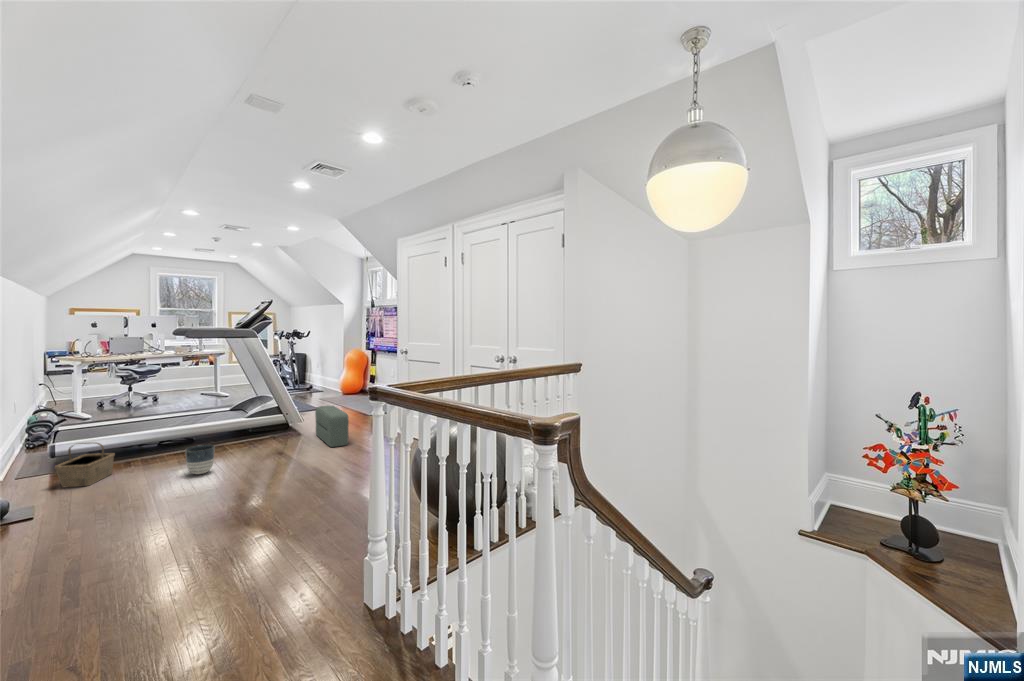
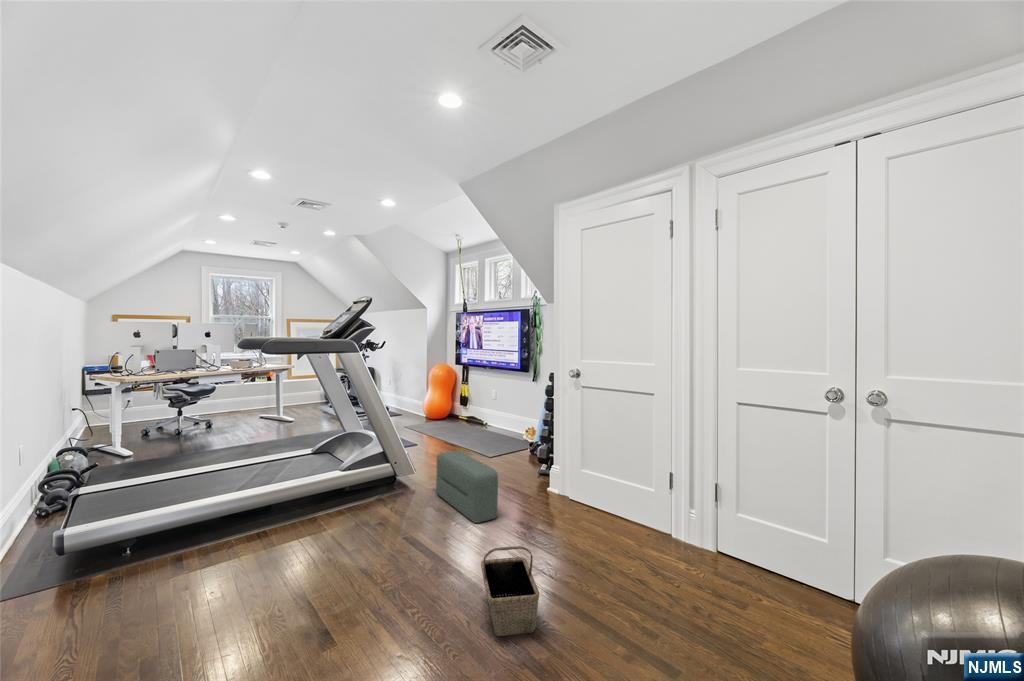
basket: present [55,443,115,487] -> present [481,546,540,636]
planter: present [185,444,215,474] -> none [276,536,321,594]

